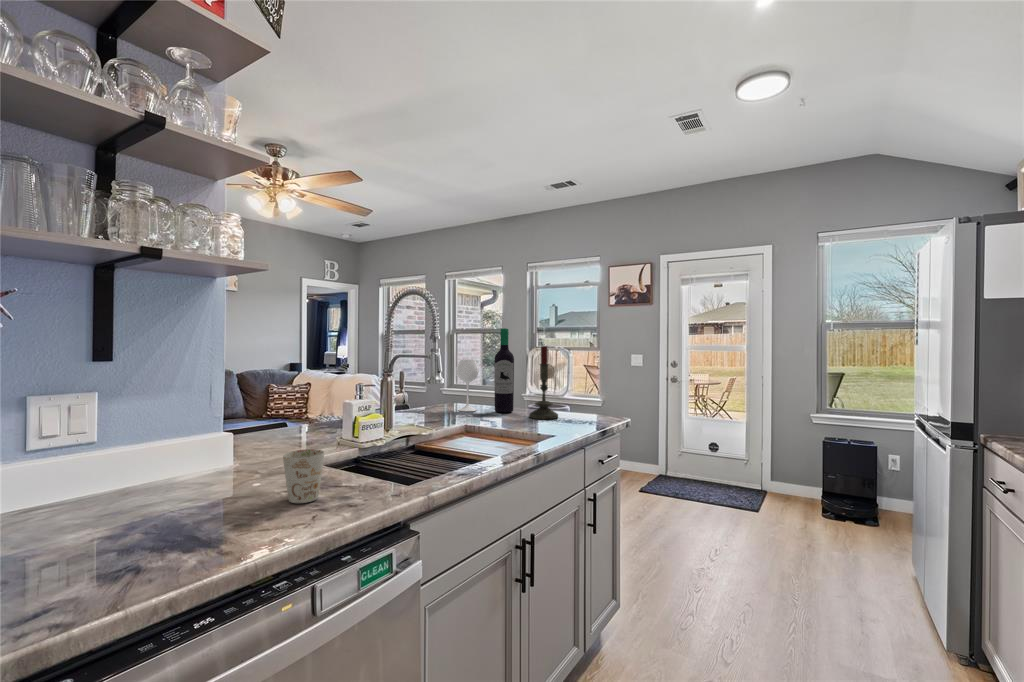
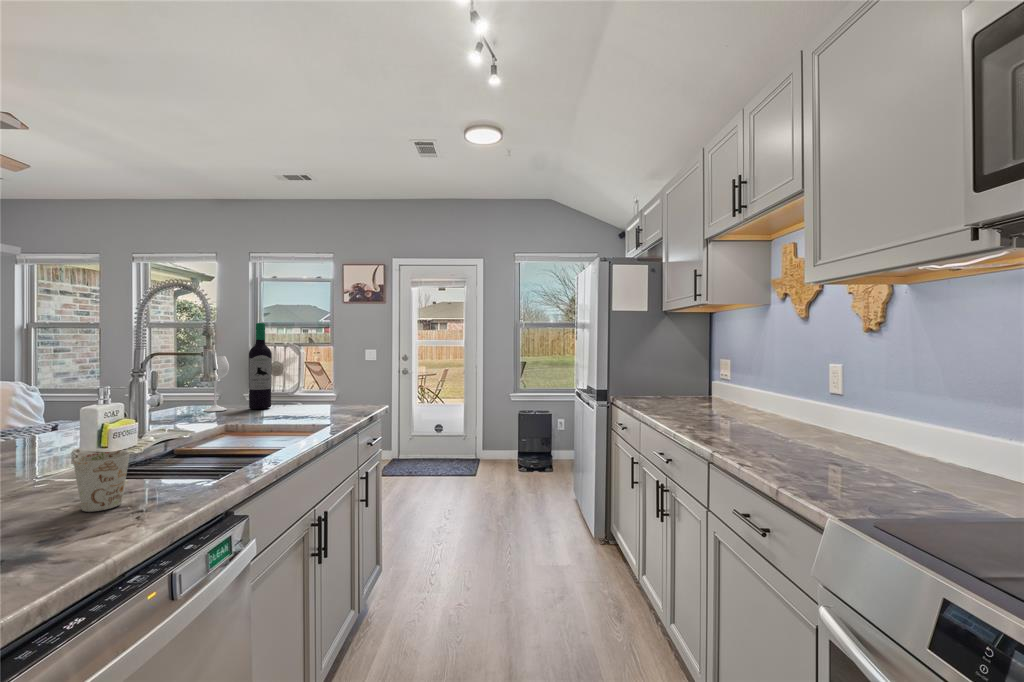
candle: present [529,346,558,419] -> none [292,338,322,412]

